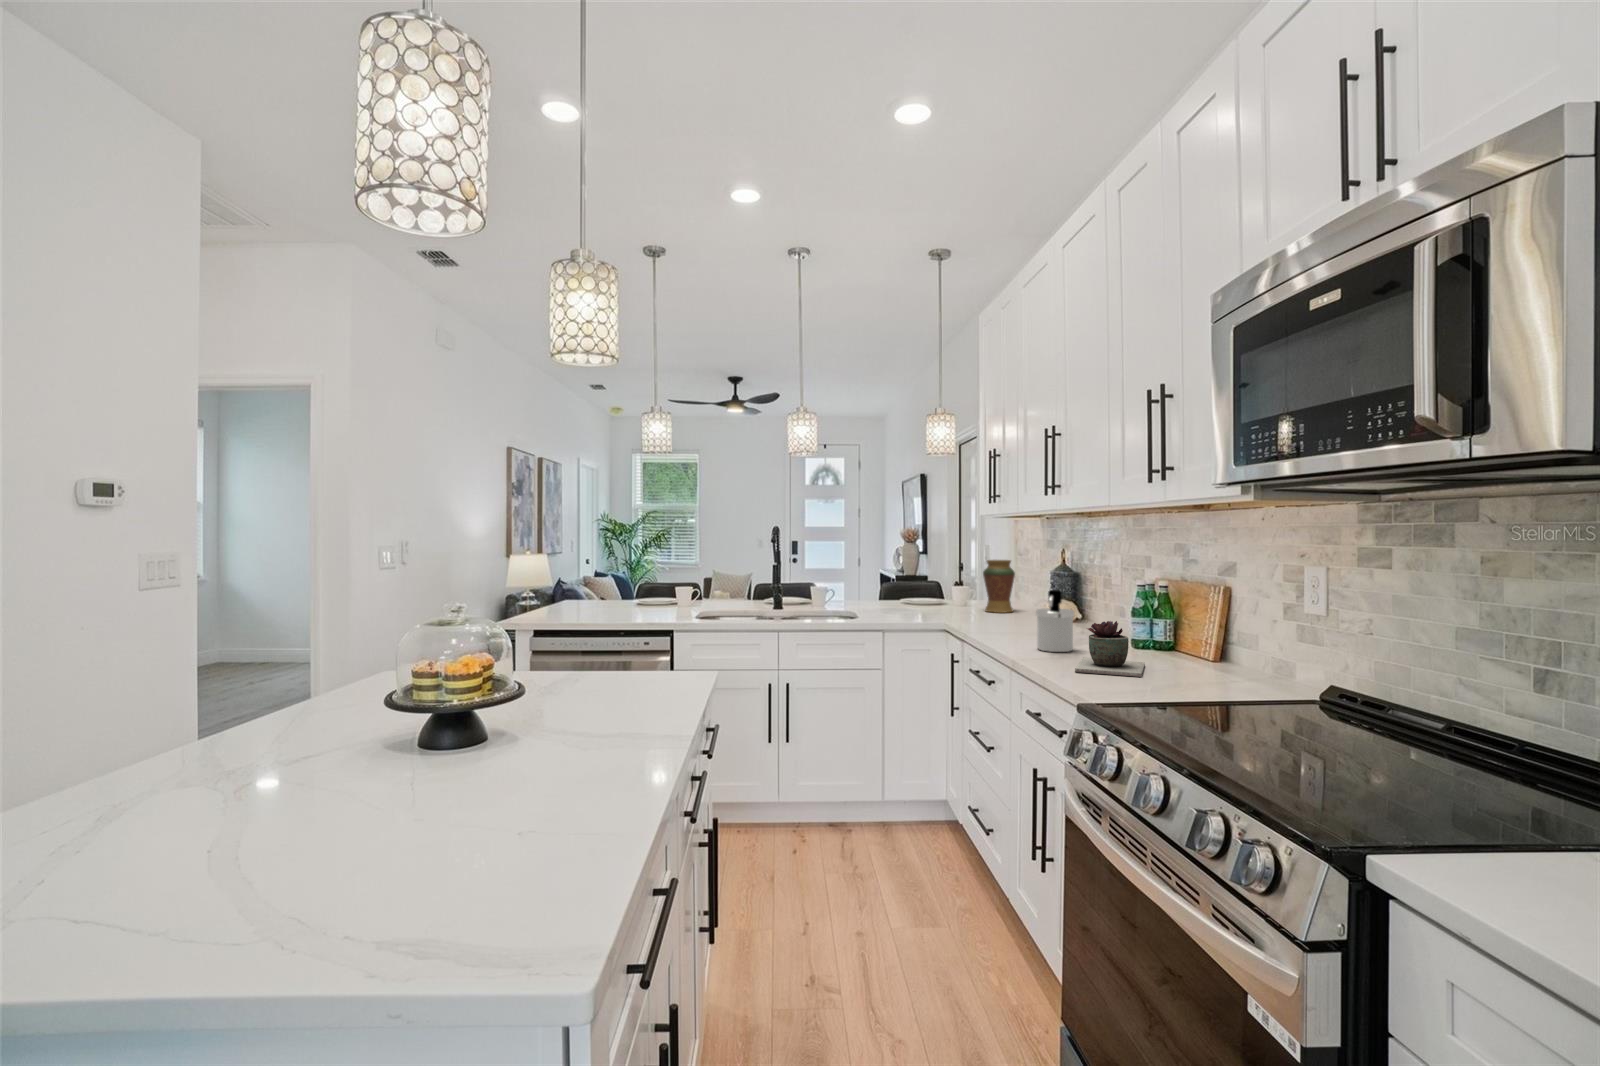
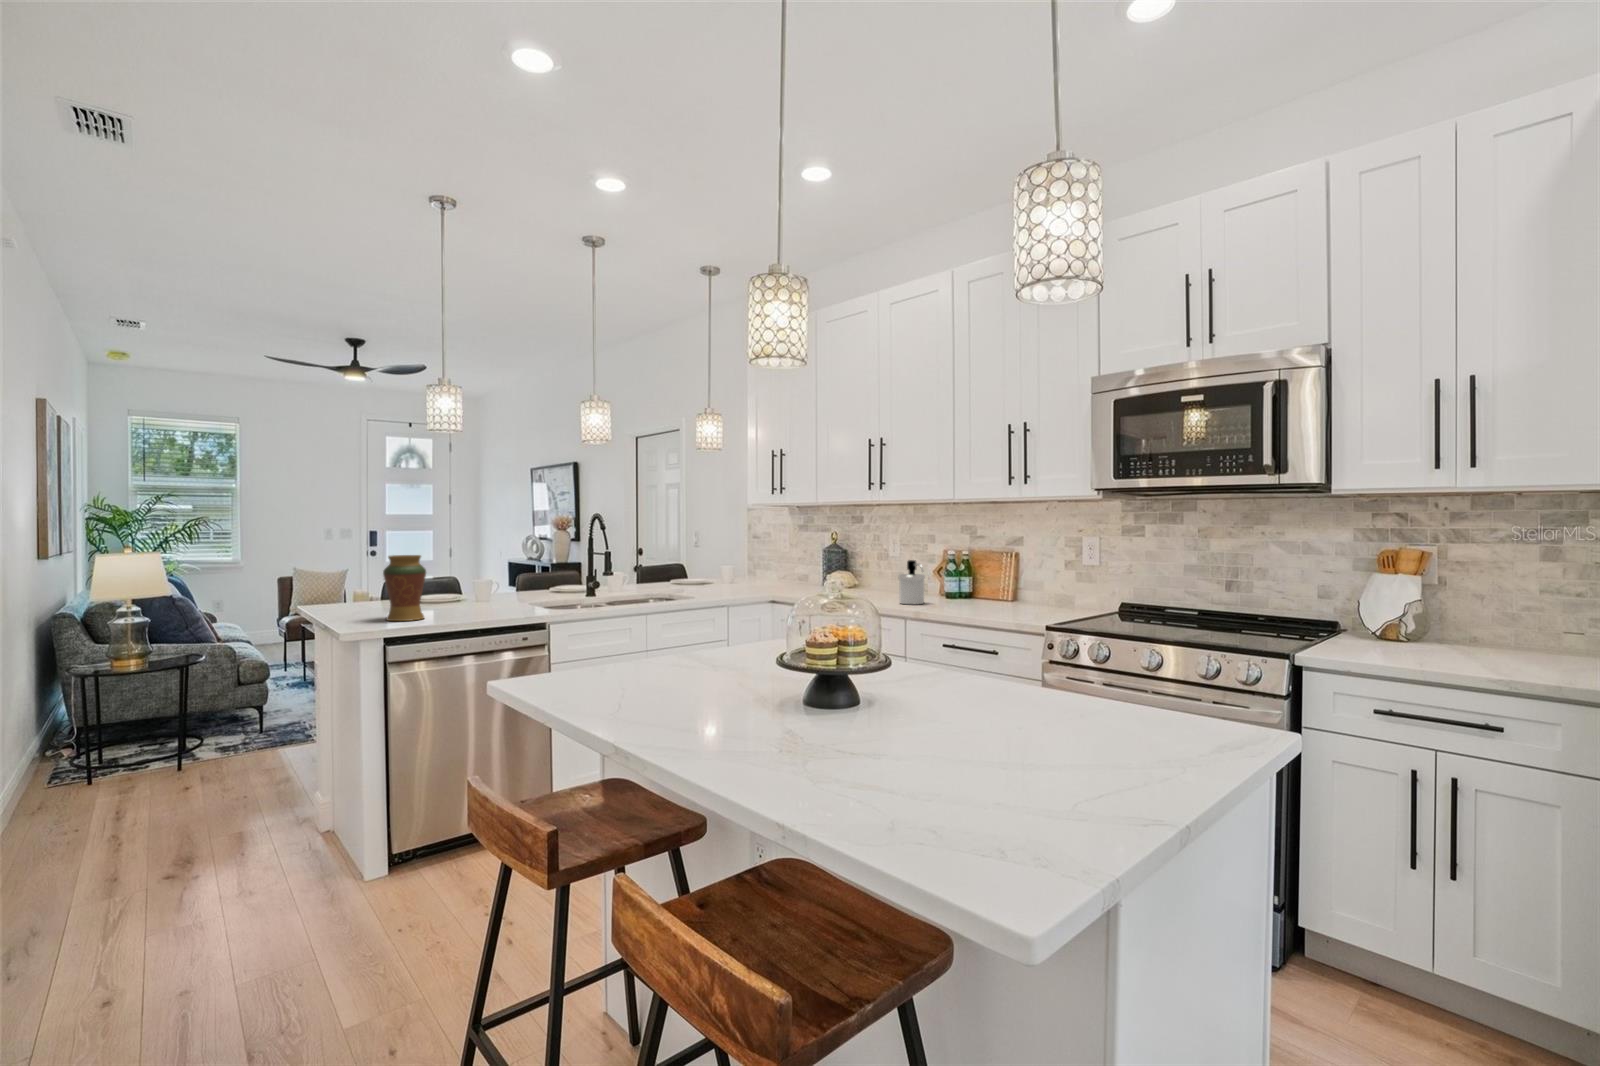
decorative vase: present [983,560,1015,613] -> present [383,555,426,621]
succulent plant: present [1075,621,1145,677] -> none [951,577,1008,612]

